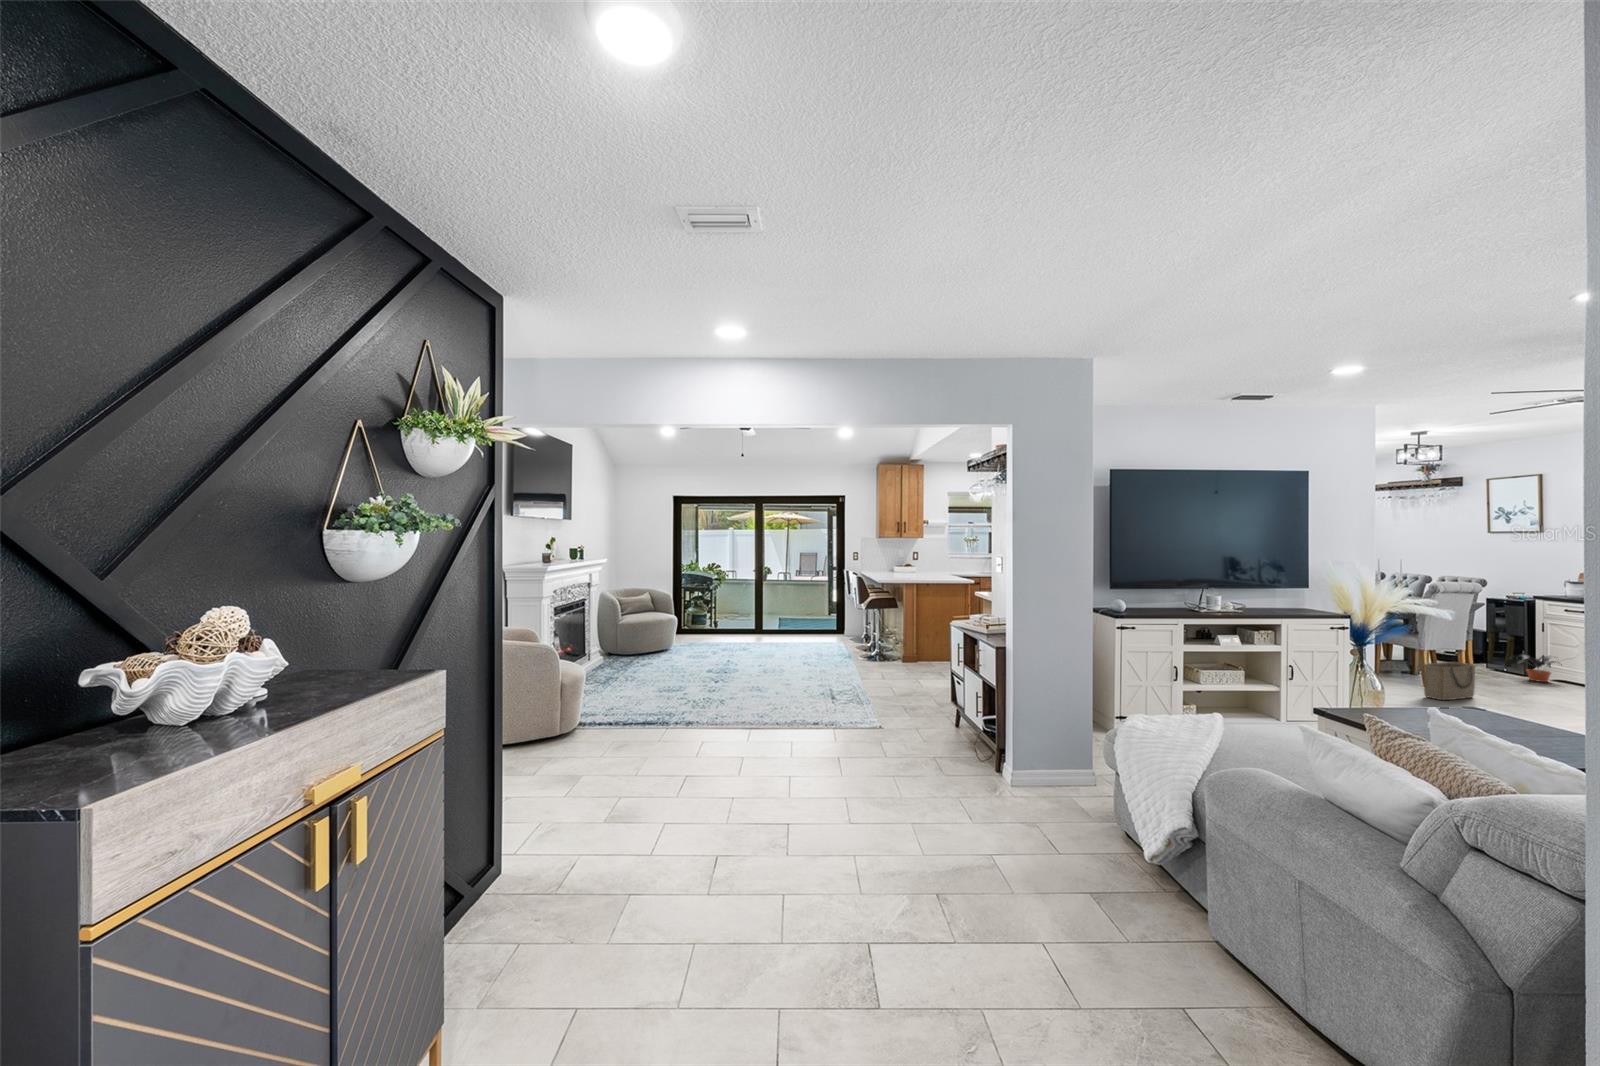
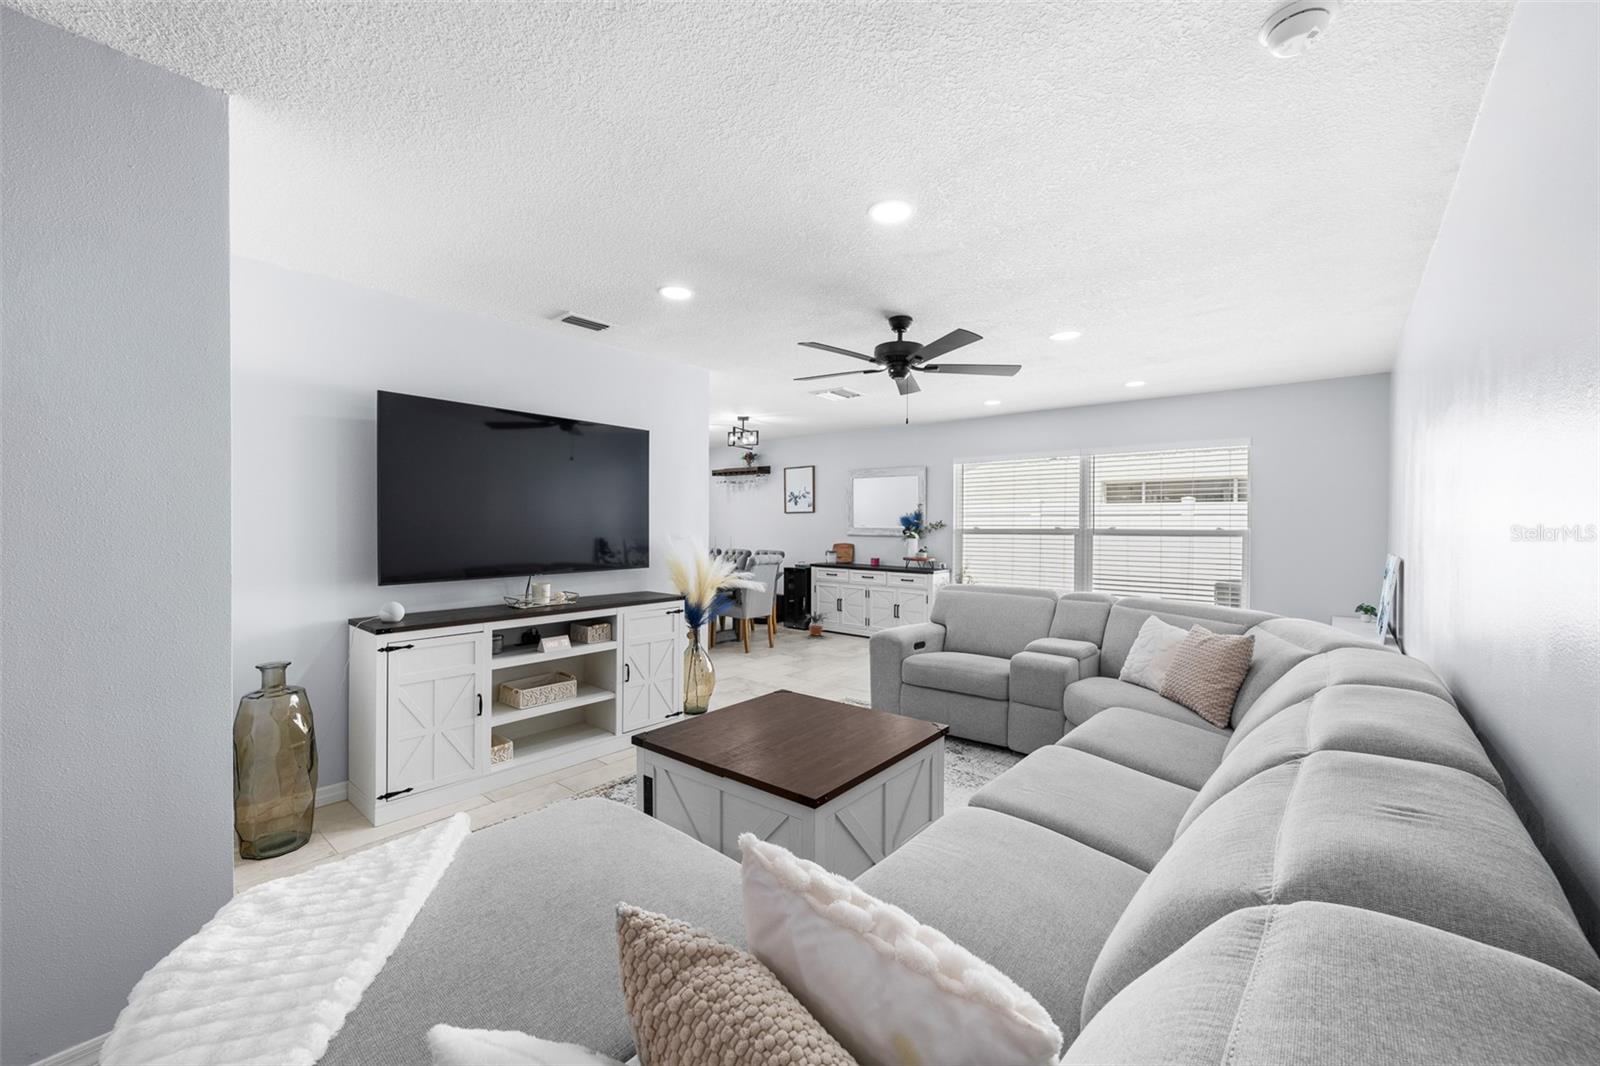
basket: present [1423,662,1476,700] -> none [745,629,781,667]

